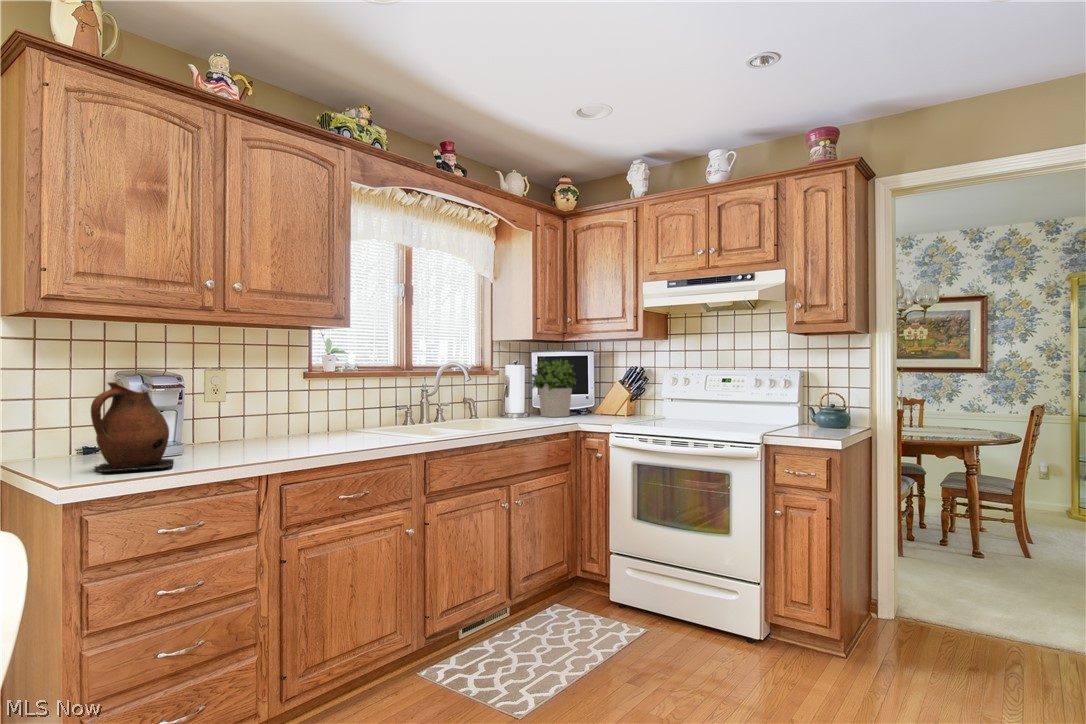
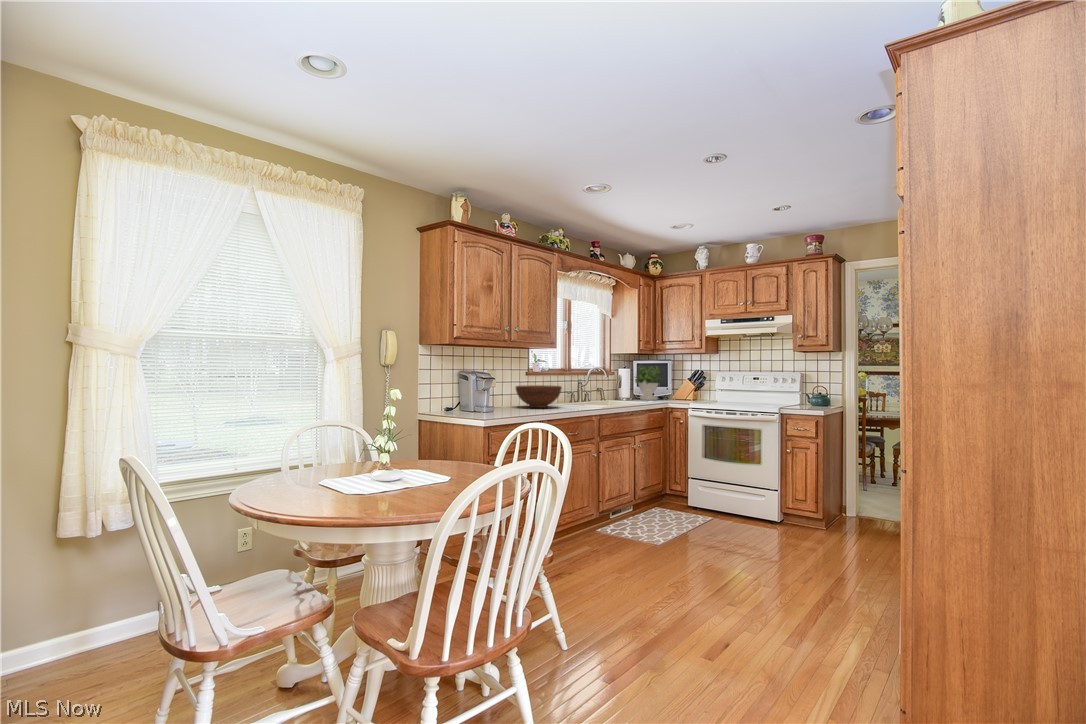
ceramic pitcher: present [91,382,174,472] -> none [474,375,509,415]
fruit bowl: none [256,398,352,443] -> present [516,385,562,408]

